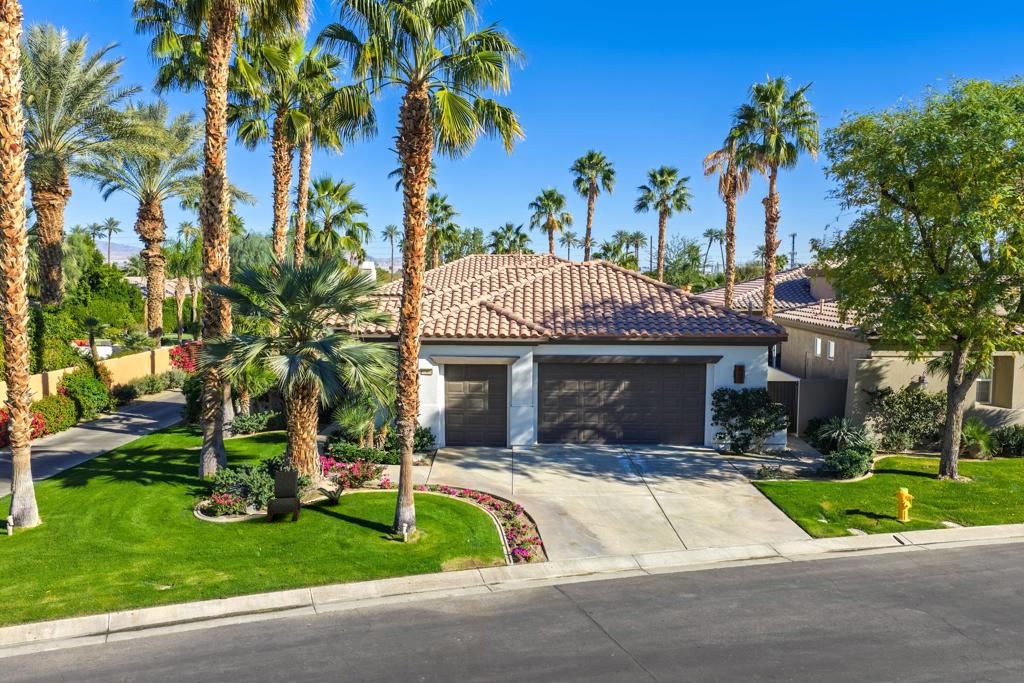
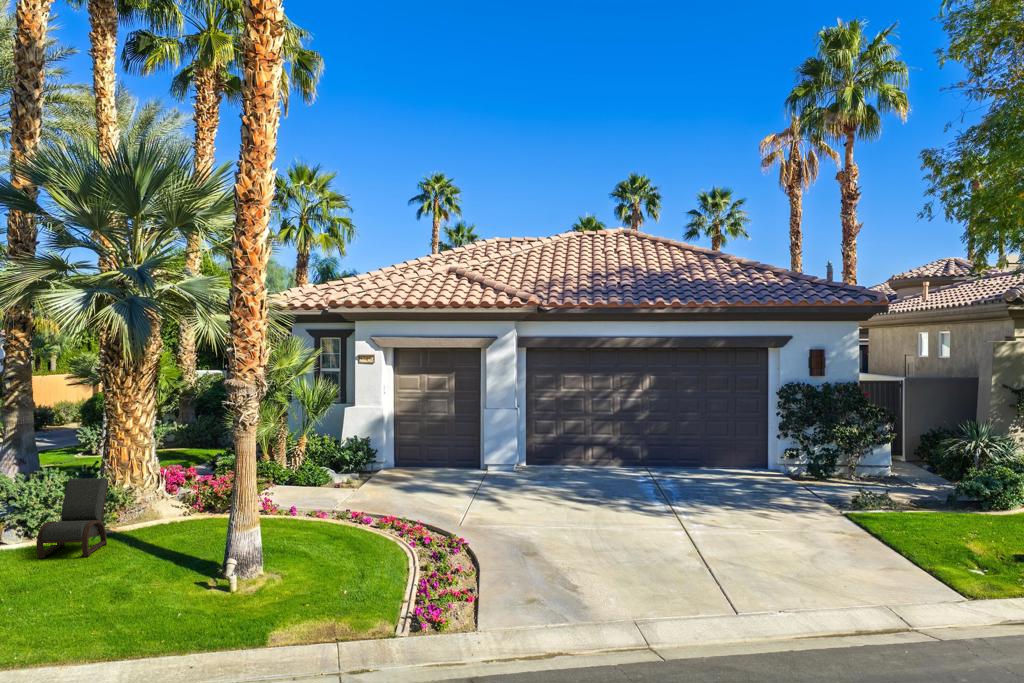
potted plant: present [317,487,348,505] -> none [143,508,195,536]

